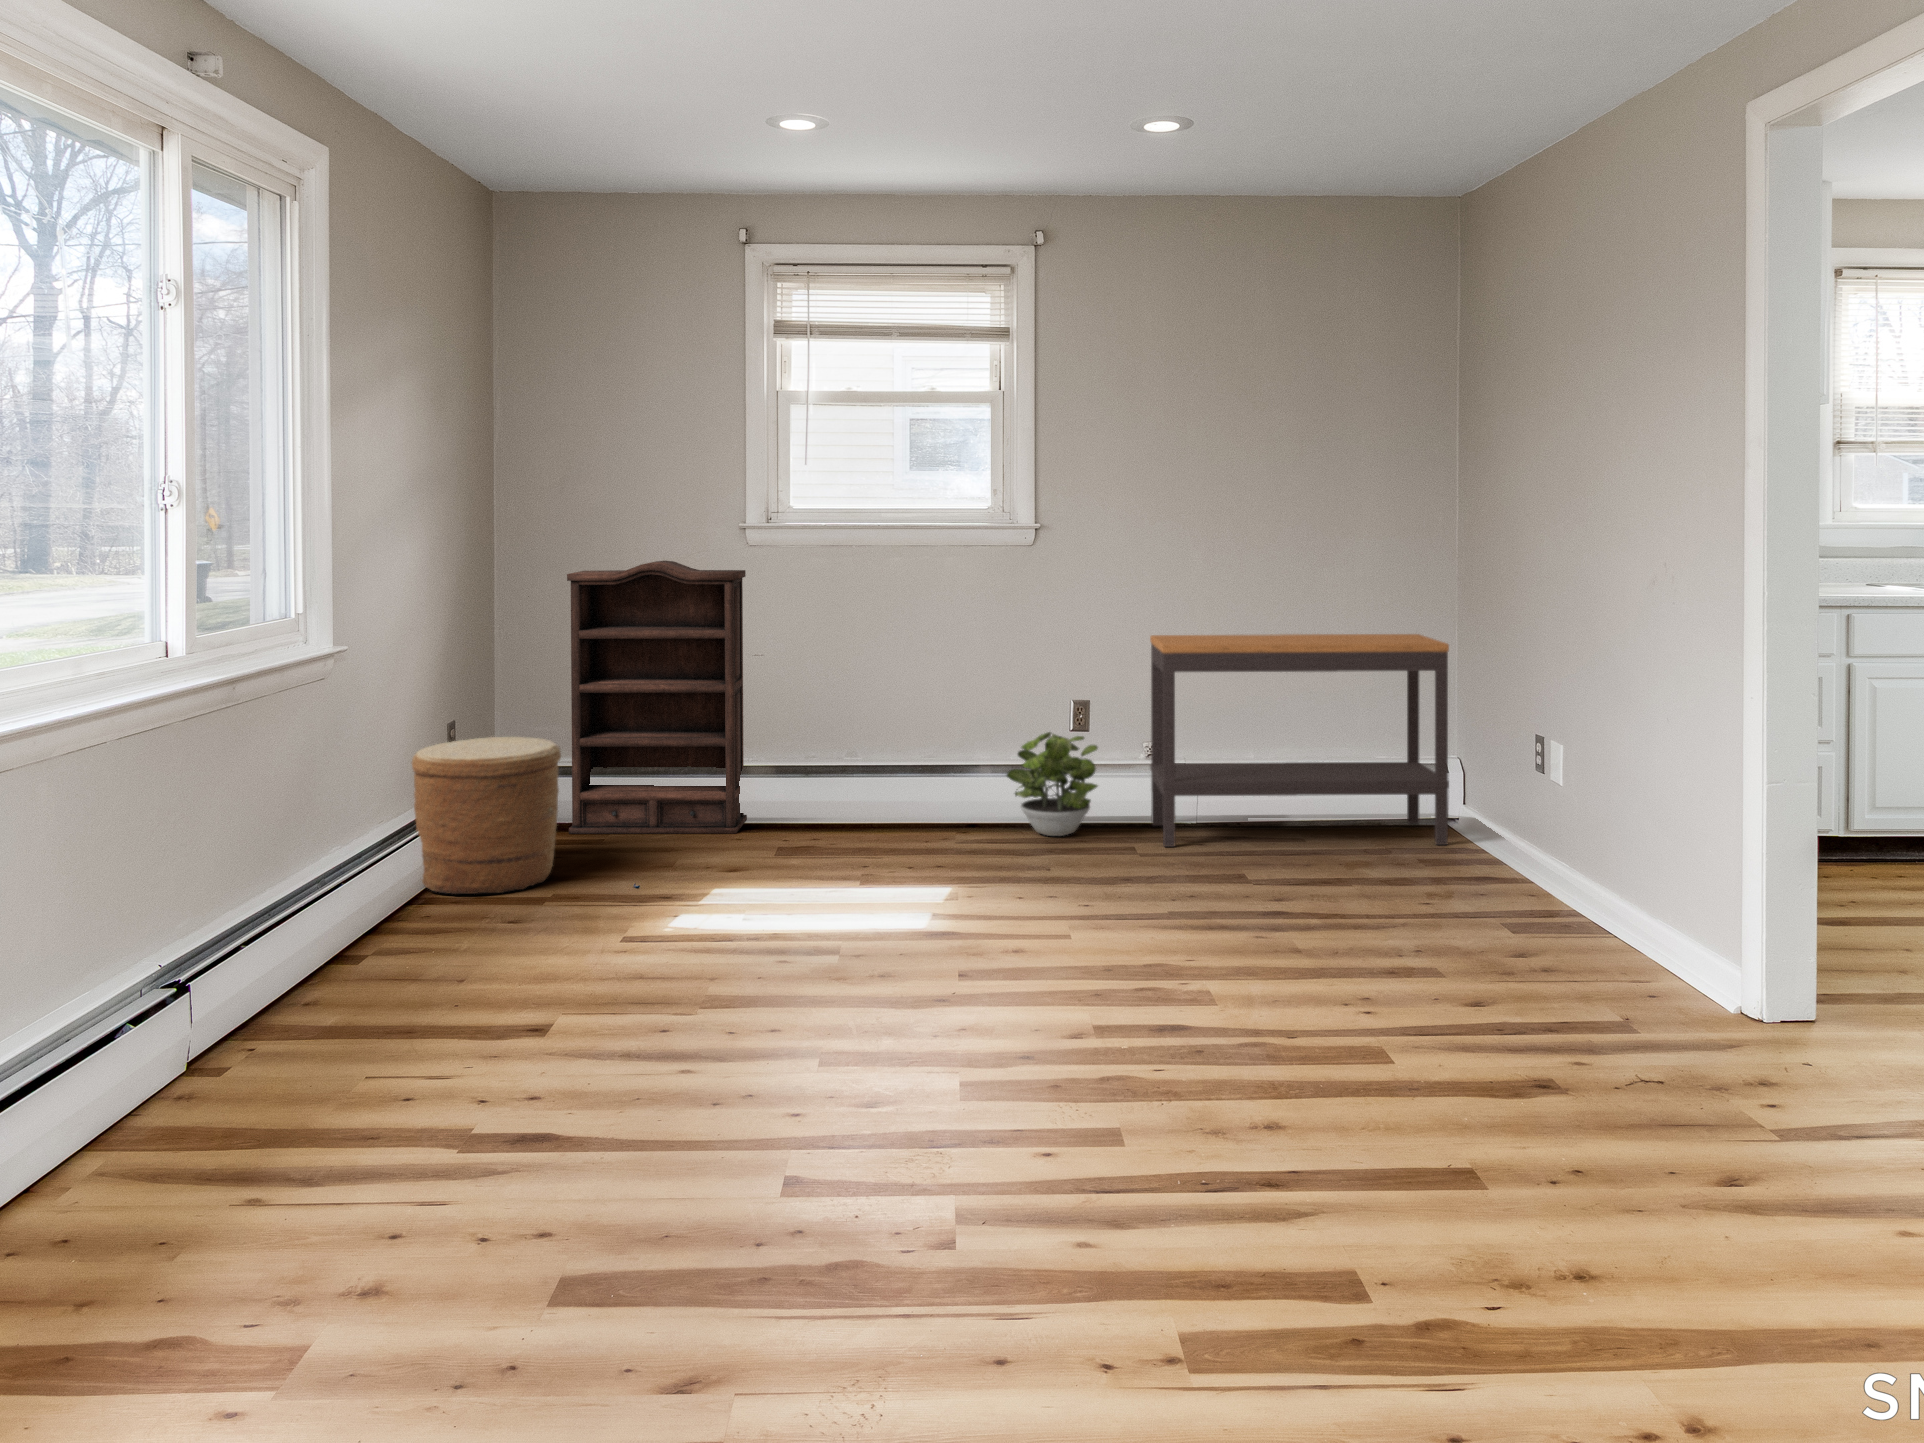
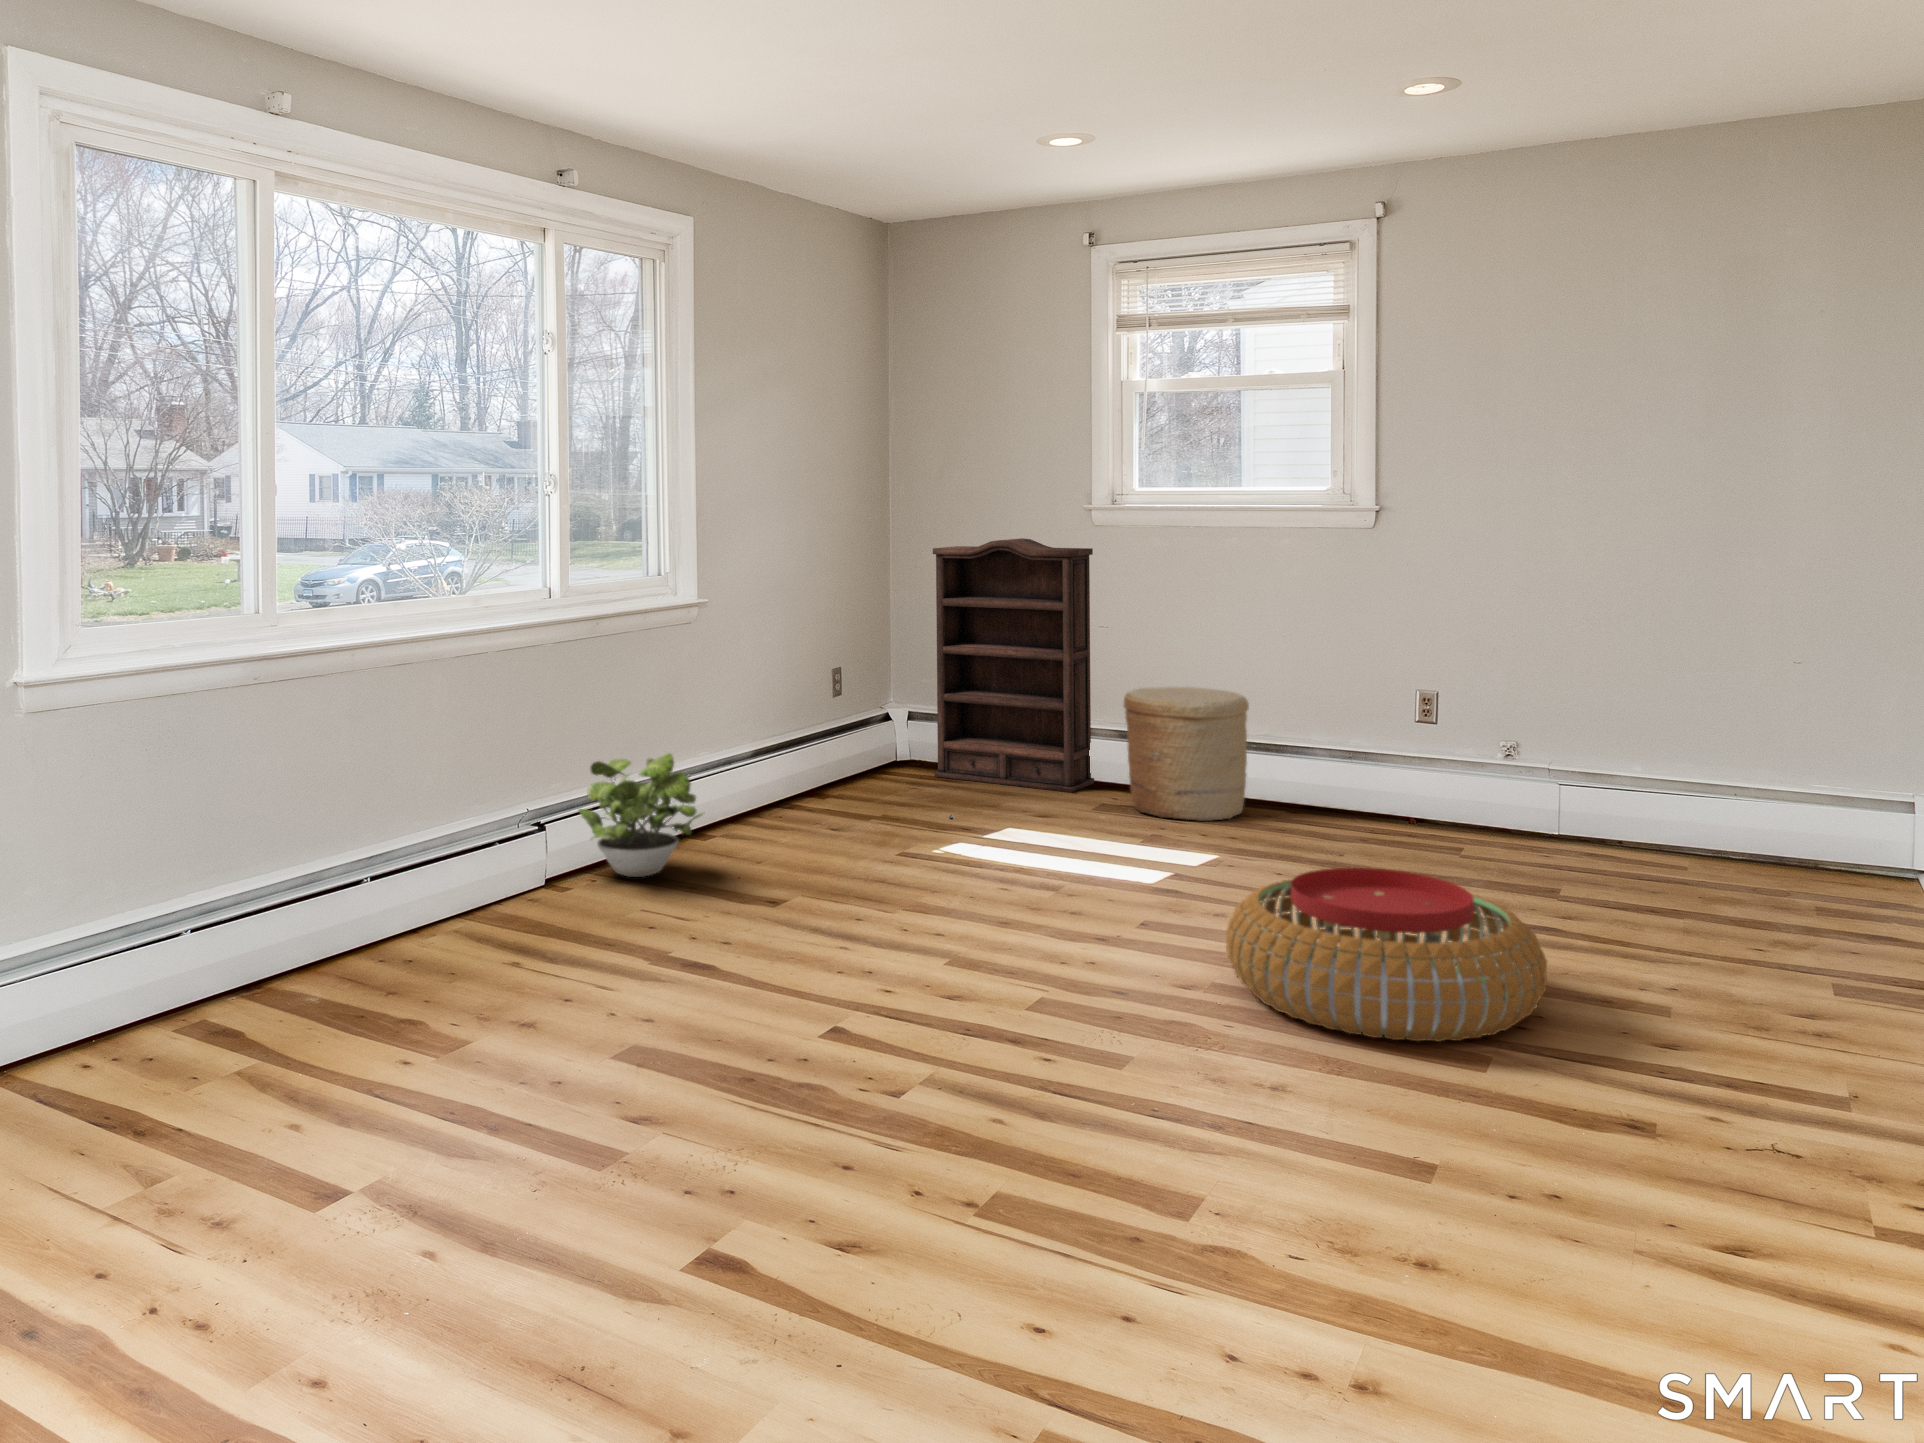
console table: present [1150,634,1449,847] -> none [1489,627,1877,900]
potted plant: present [1007,732,1098,836] -> present [579,753,703,877]
woven basket: present [412,737,561,894] -> present [1124,687,1249,821]
pouf: none [1095,881,1388,1052] -> present [1226,868,1547,1042]

